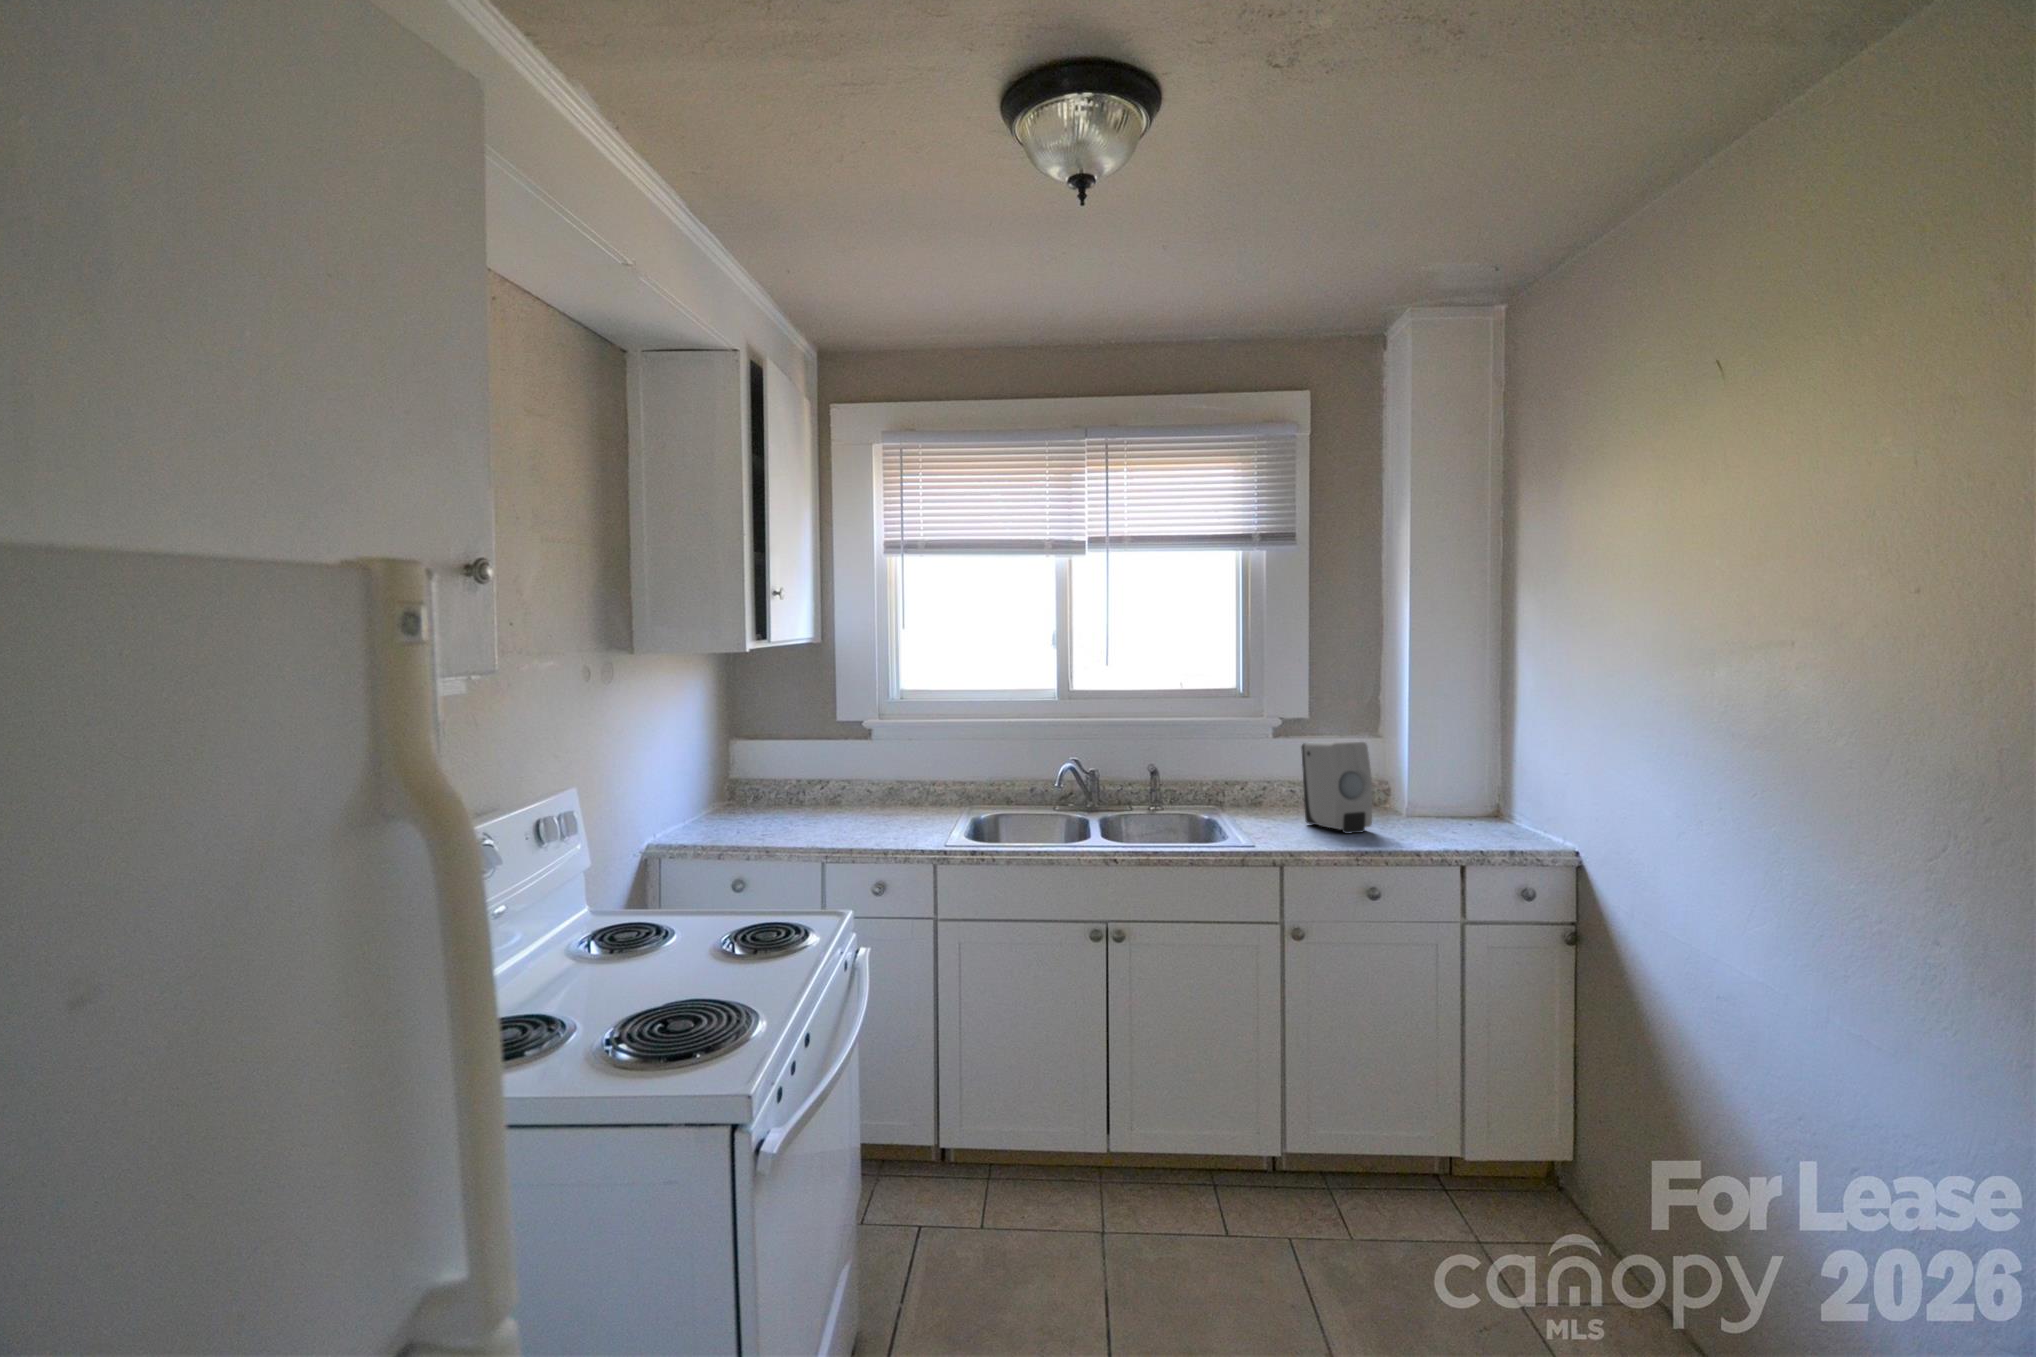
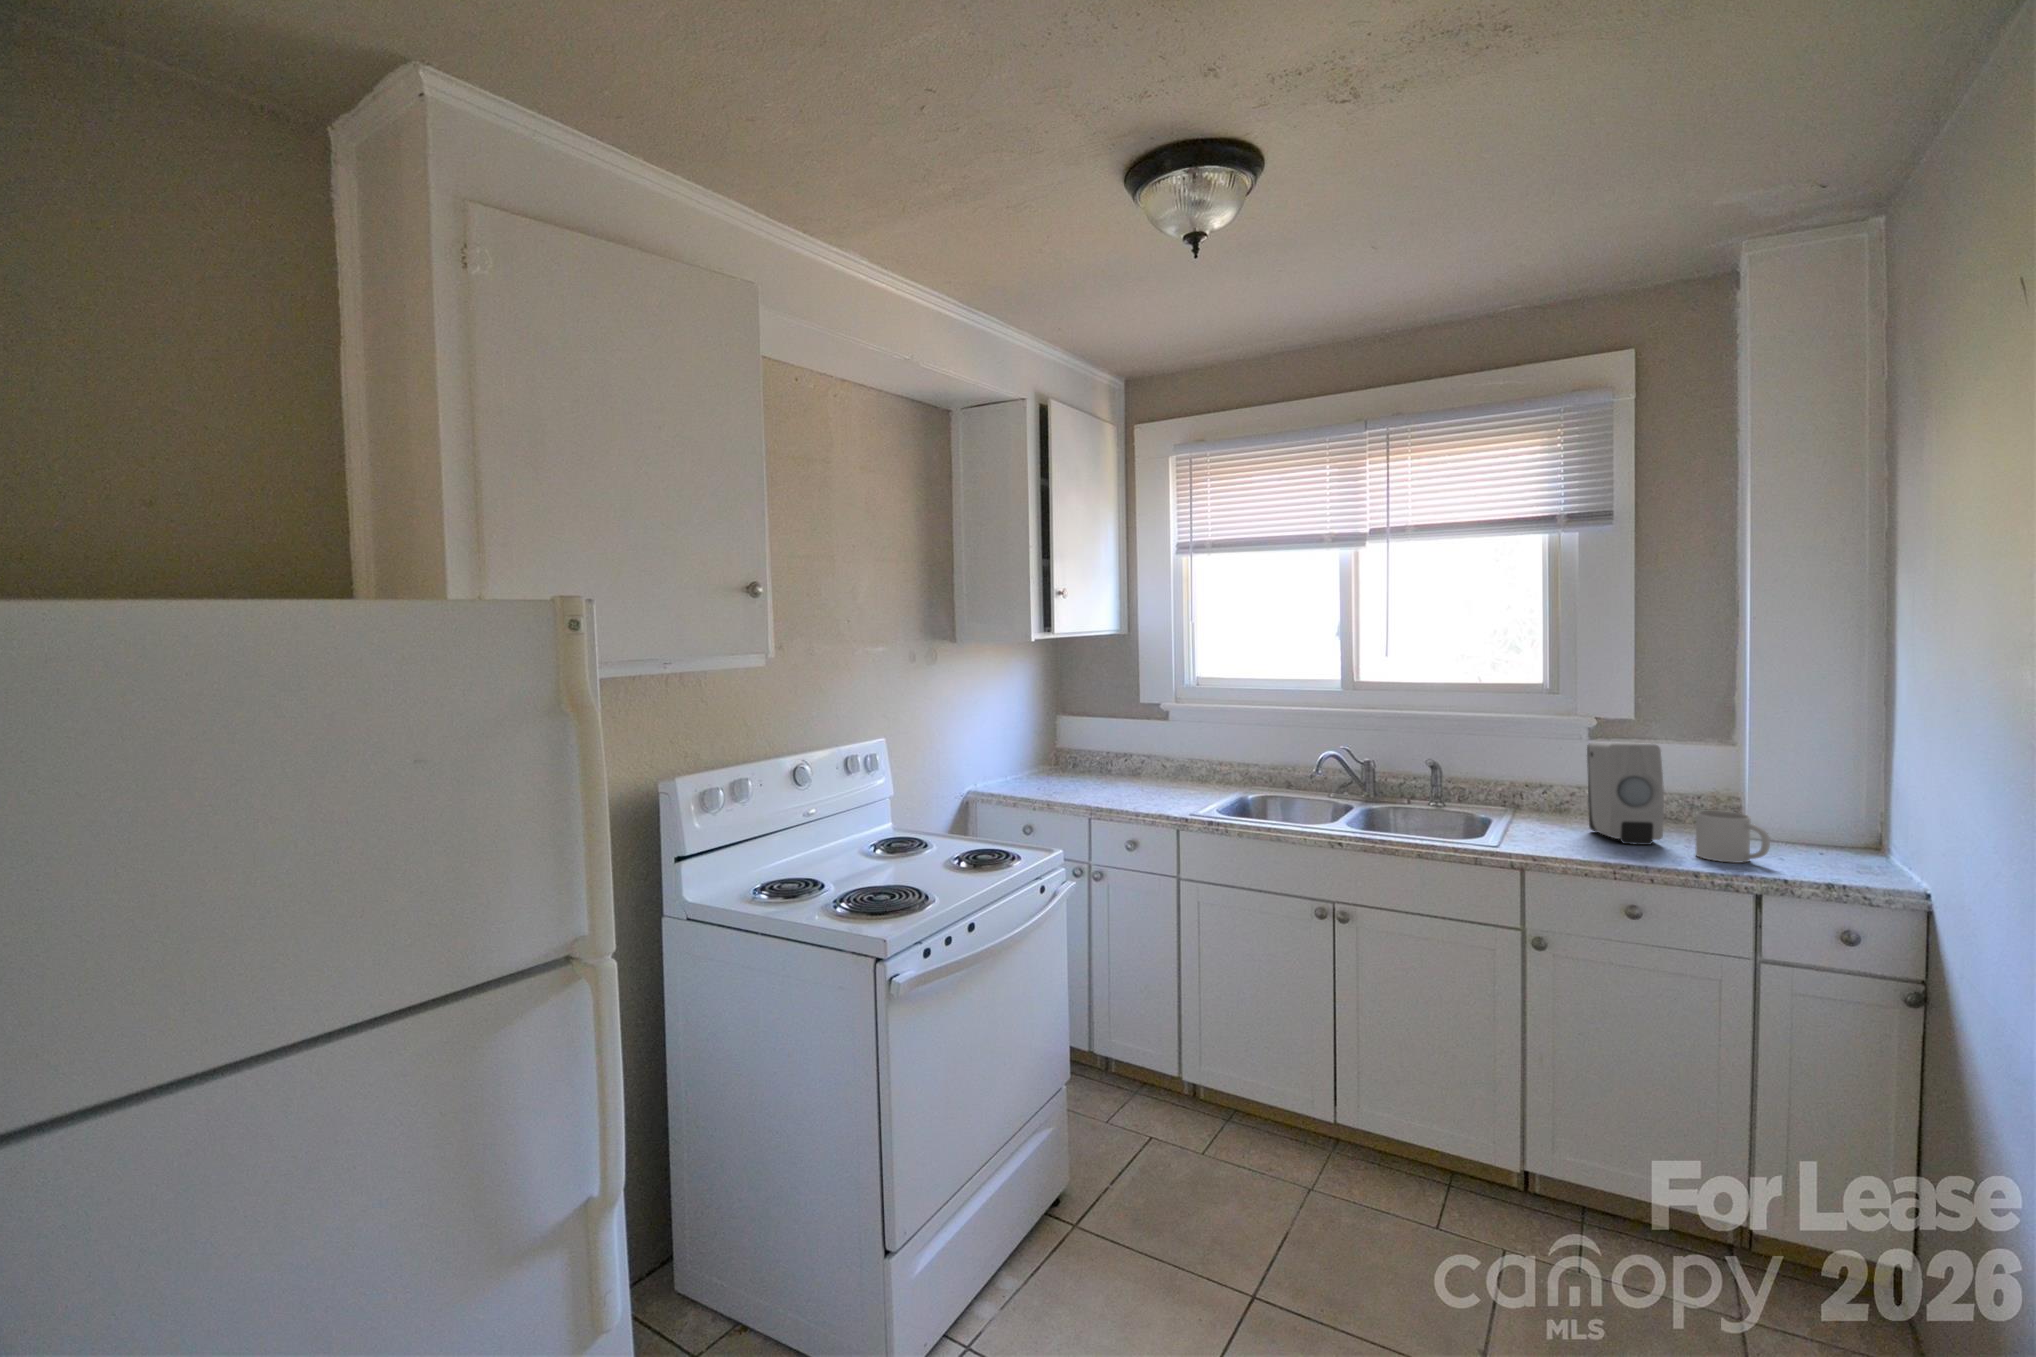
mug: none [1404,797,1463,842] -> present [1696,811,1770,863]

